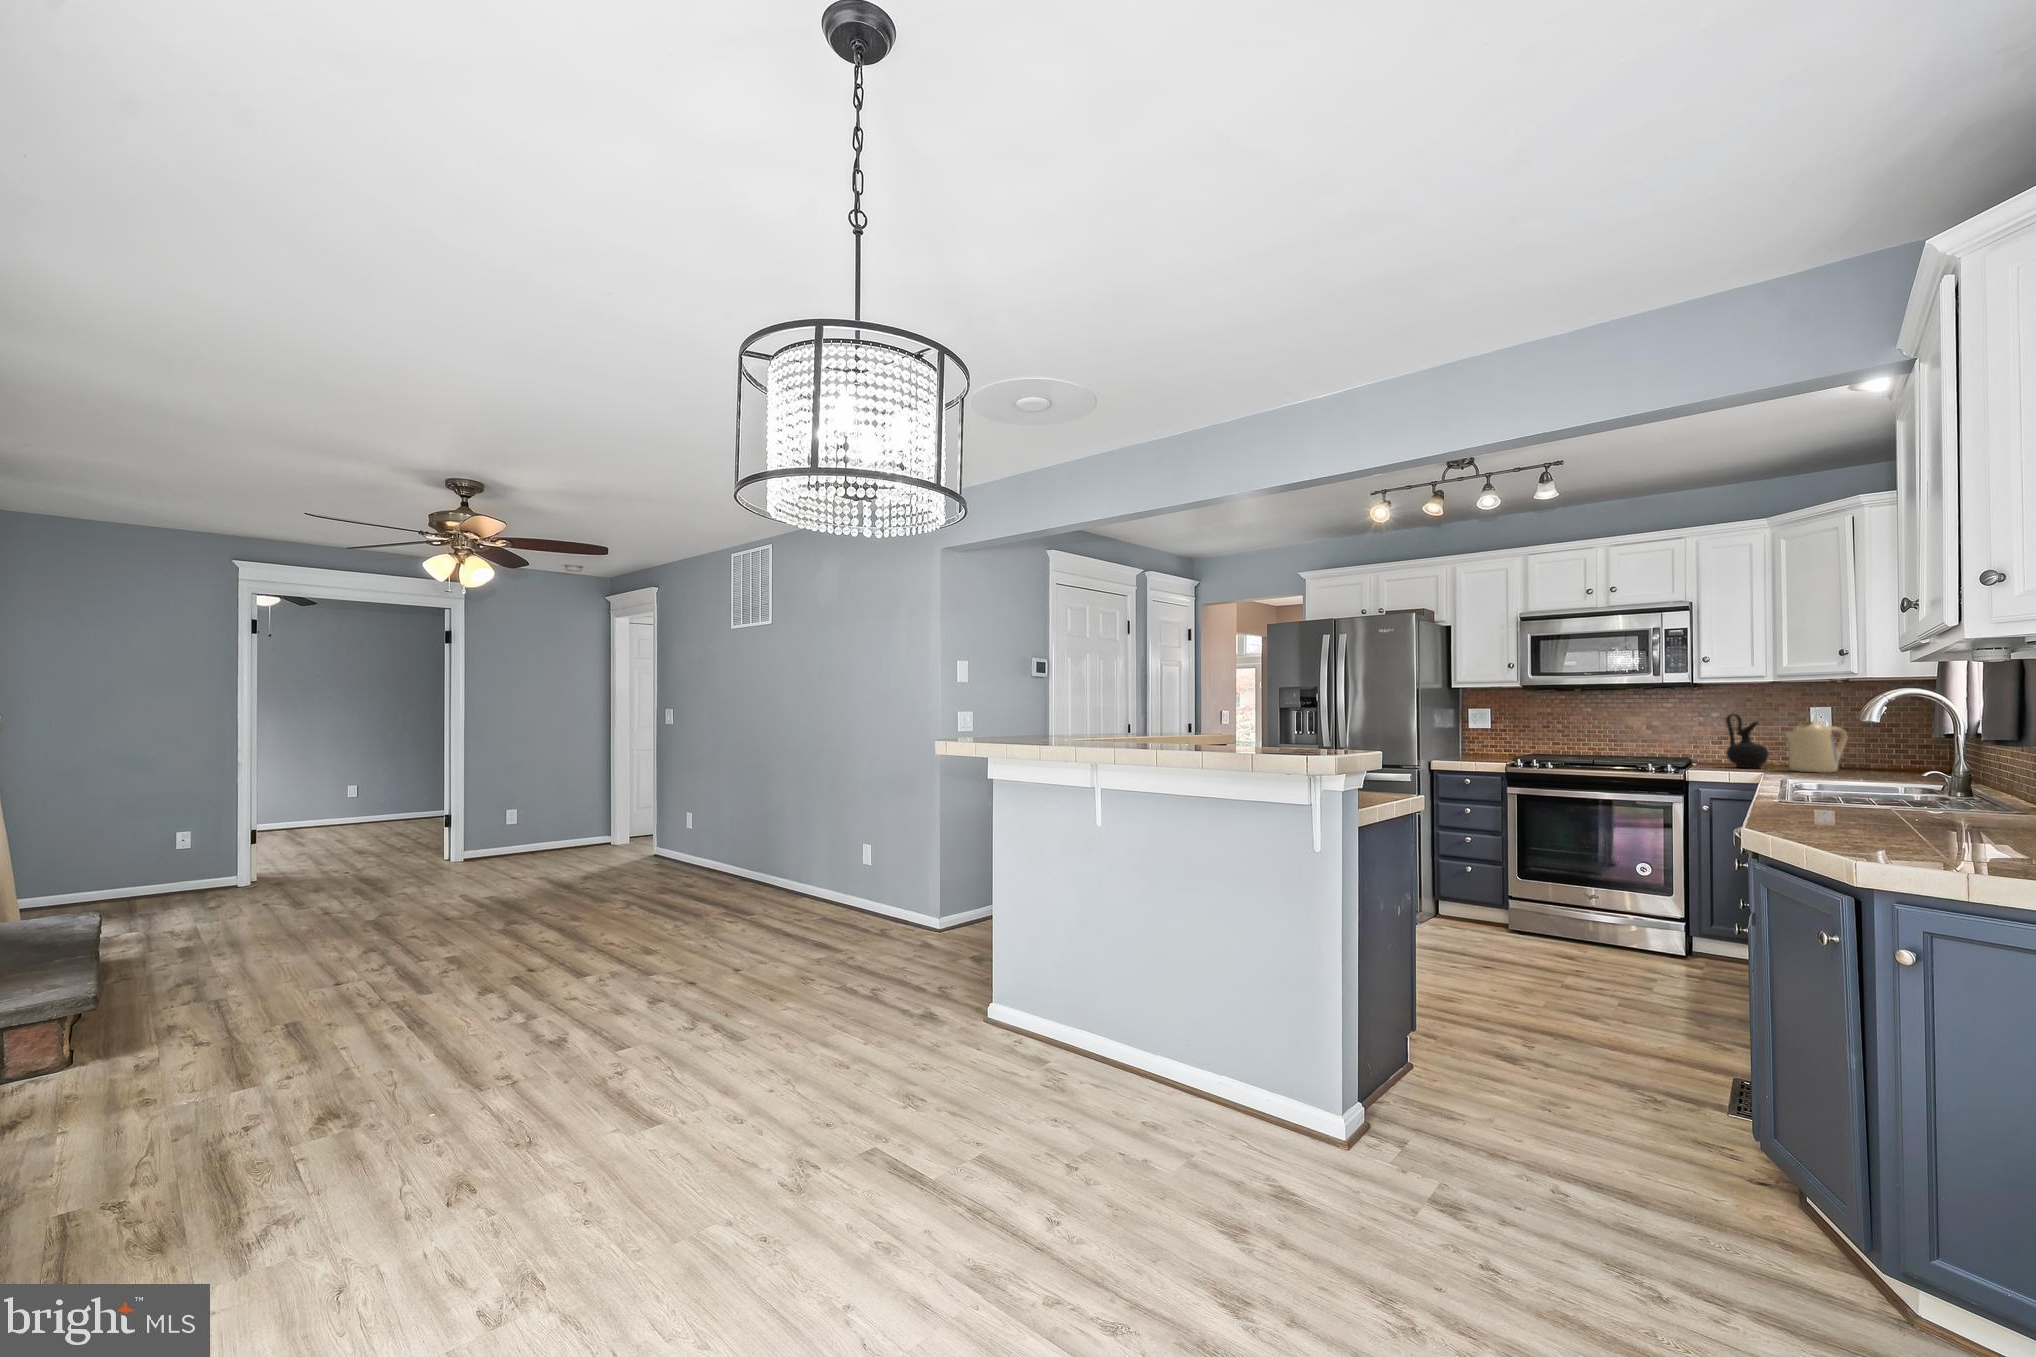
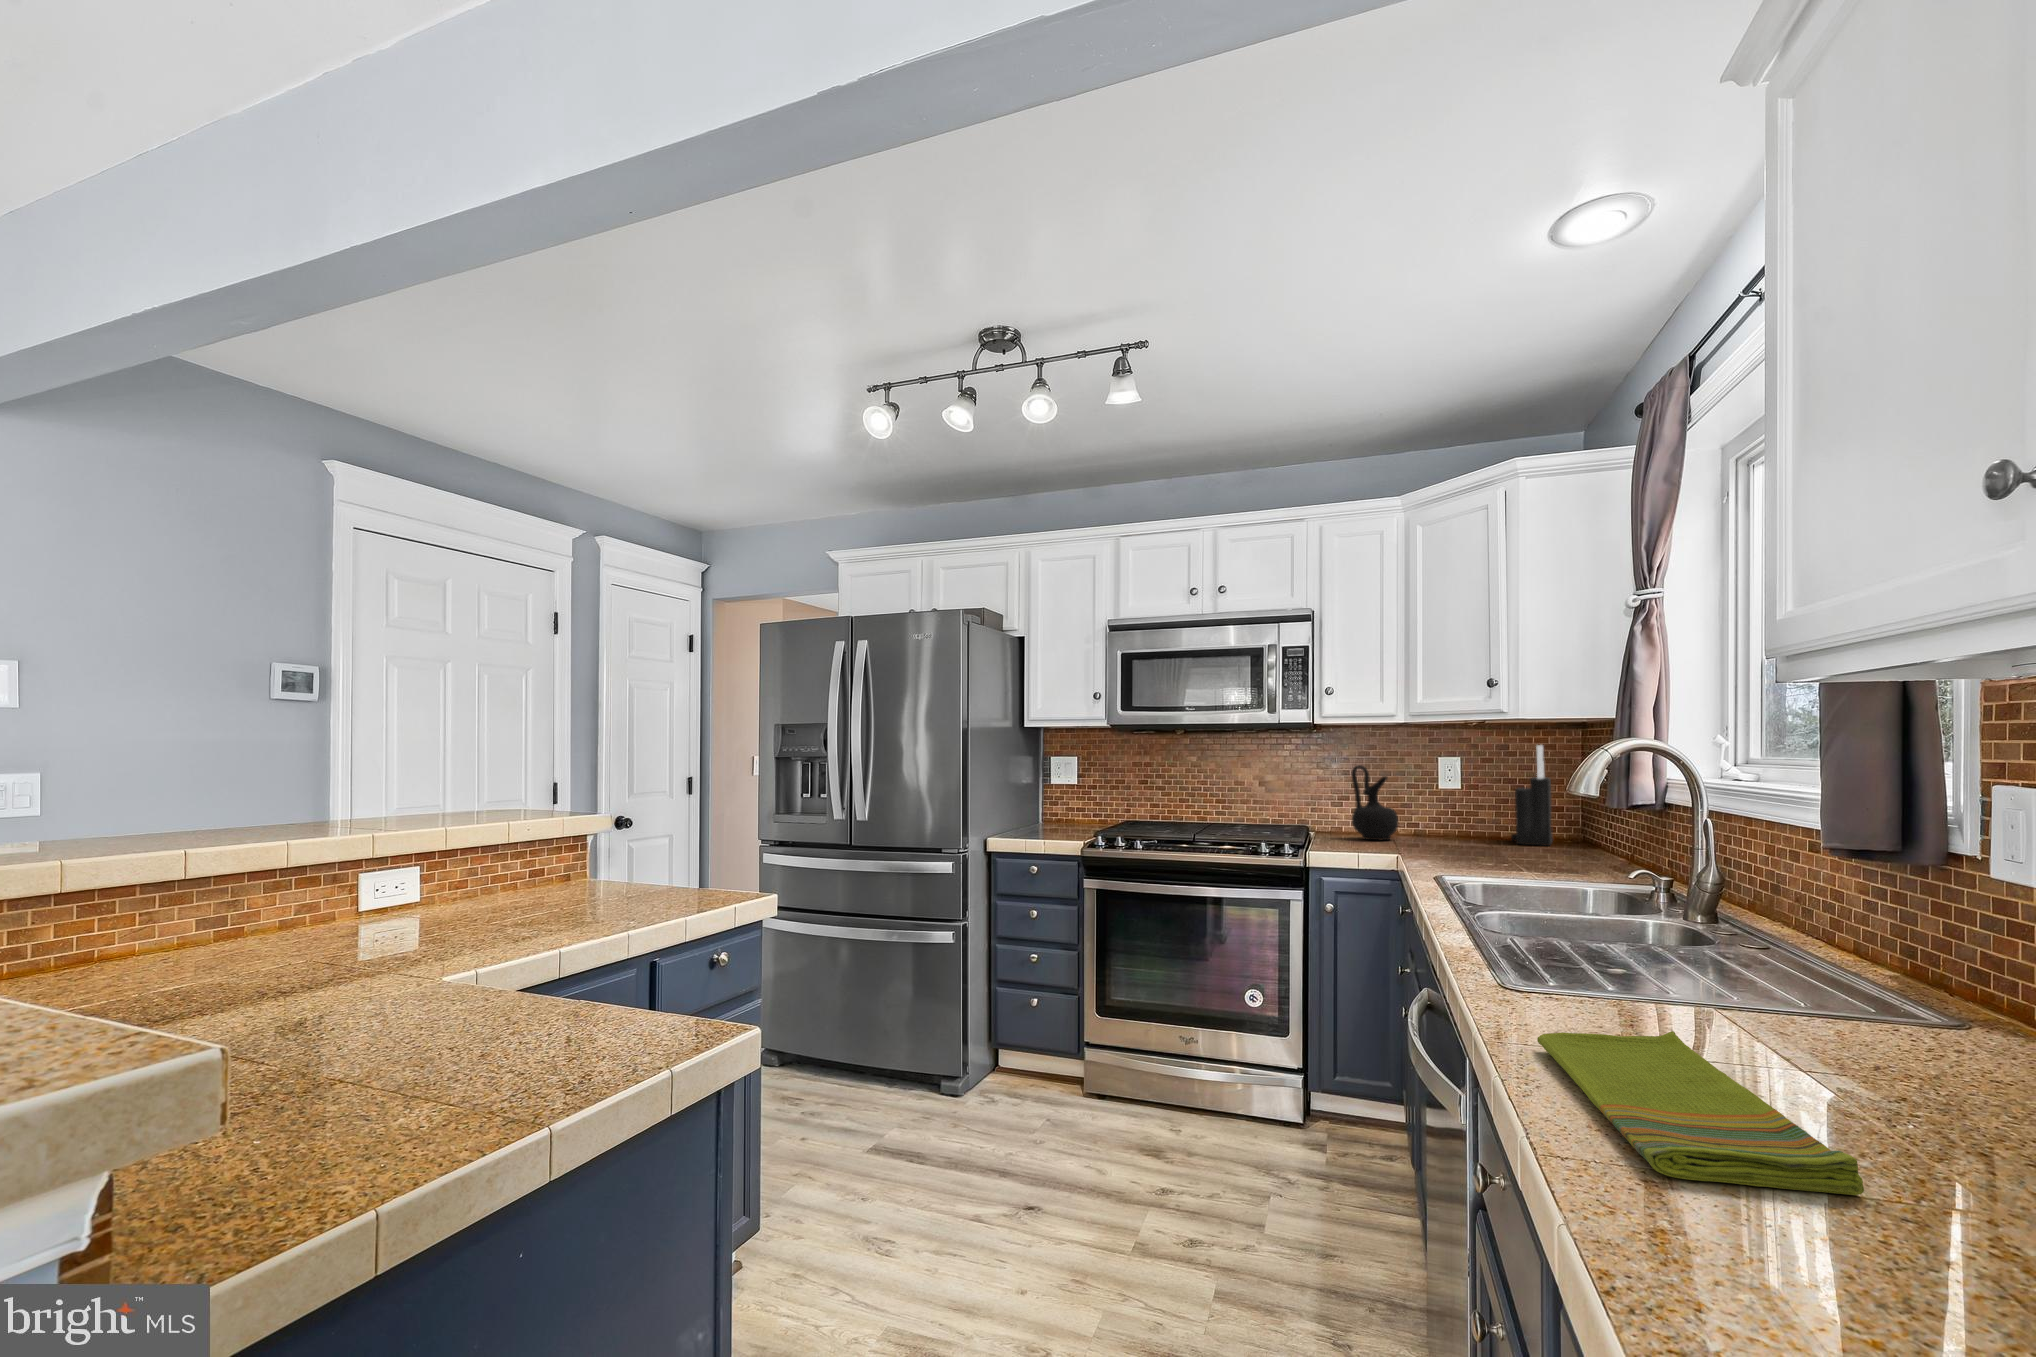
knife block: none [1874,698,1915,773] -> present [1511,745,1553,846]
kettle: present [1785,722,1848,773] -> none [1418,778,1486,848]
dish towel: none [1802,810,1912,838] -> present [1537,1031,1864,1195]

